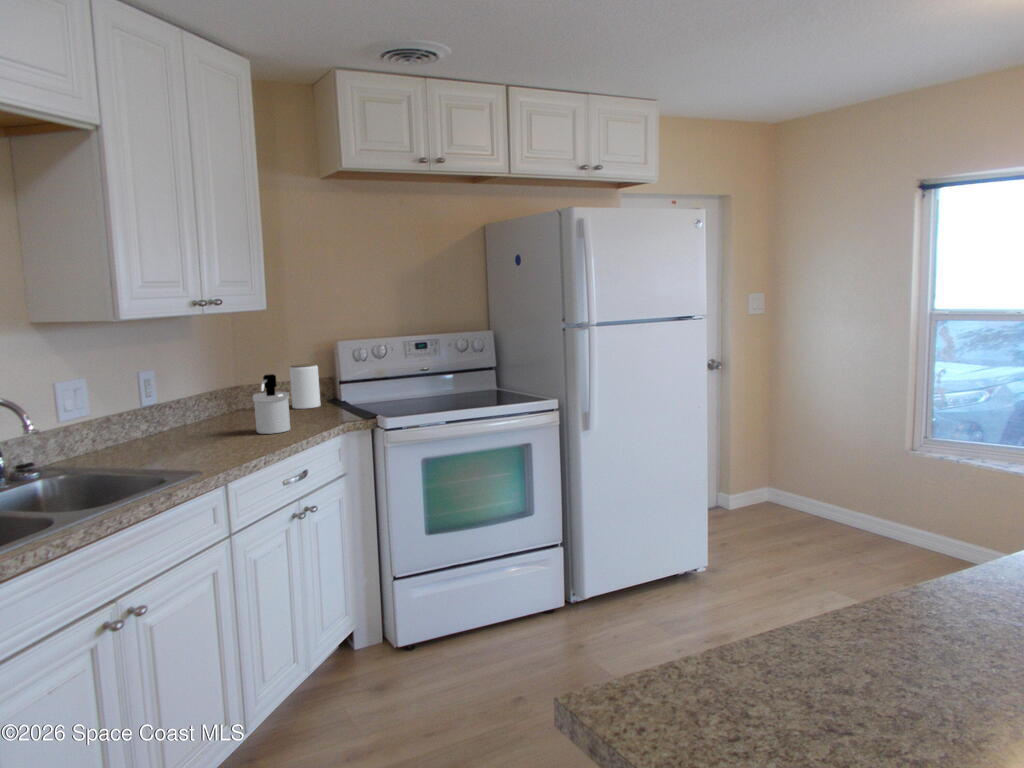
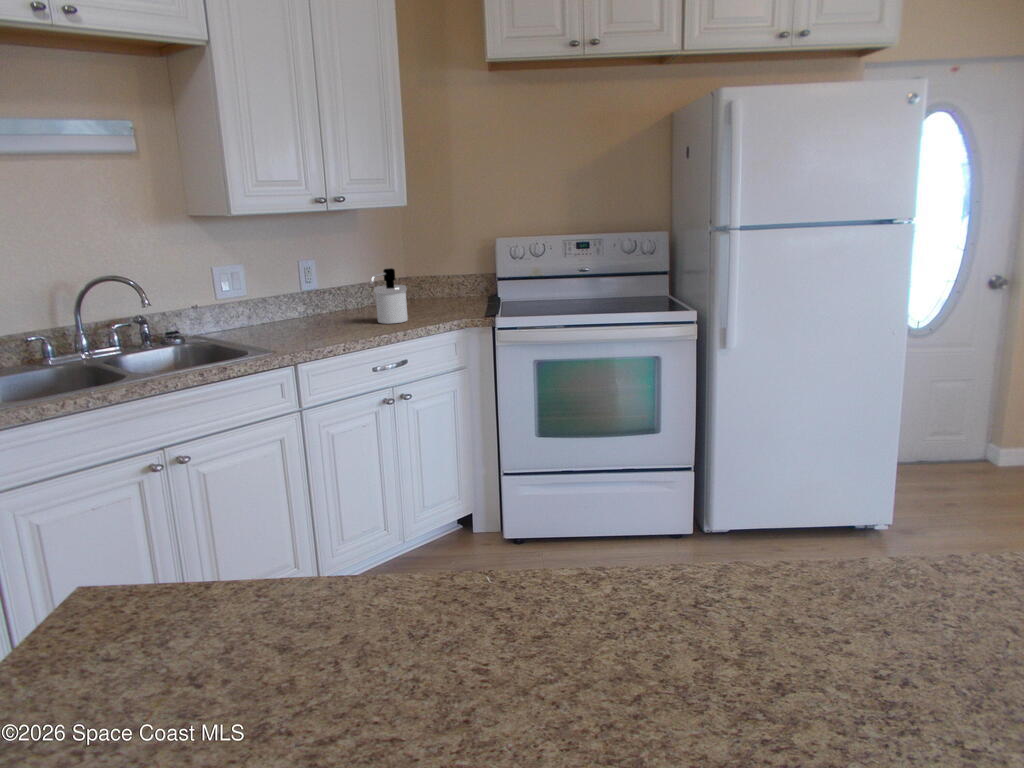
jar: present [290,364,321,409] -> none [448,259,476,302]

